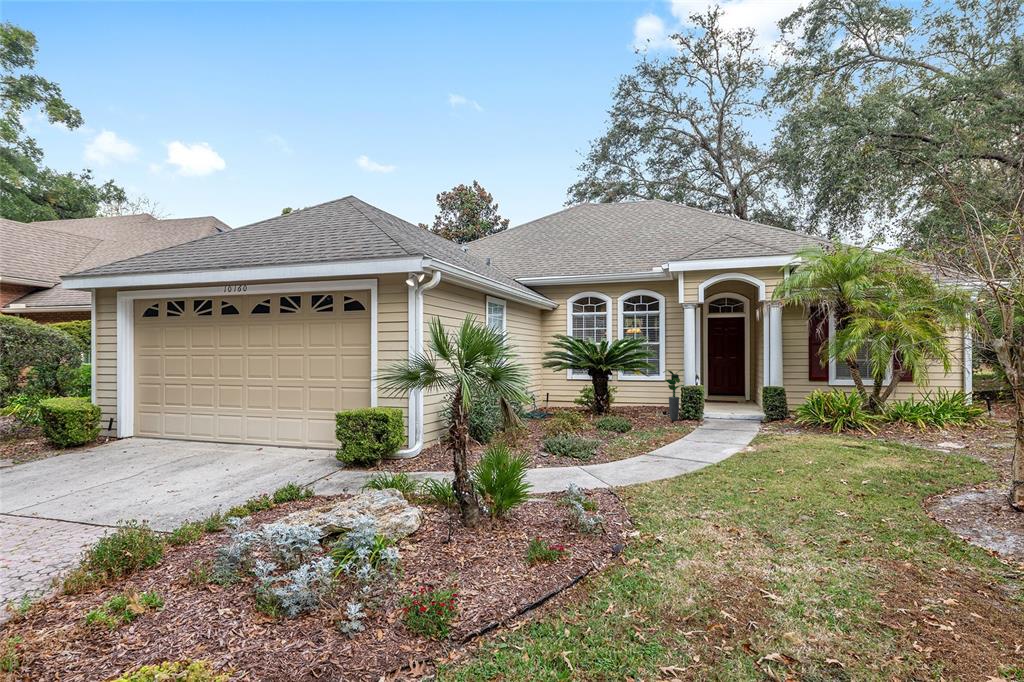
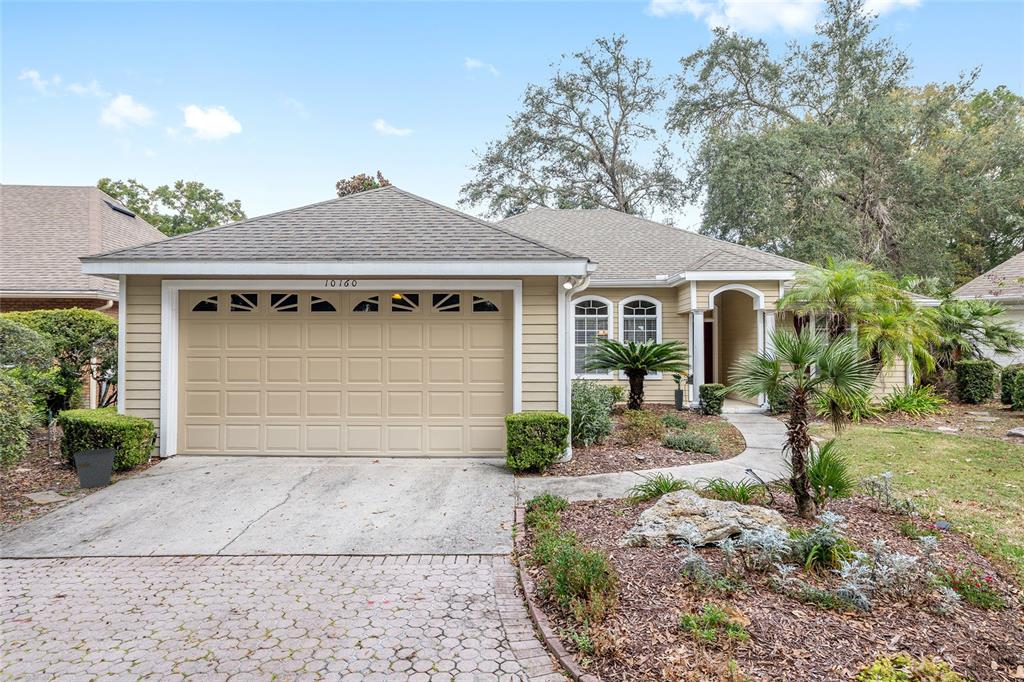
bucket: none [22,428,58,458] -> present [74,449,115,488]

